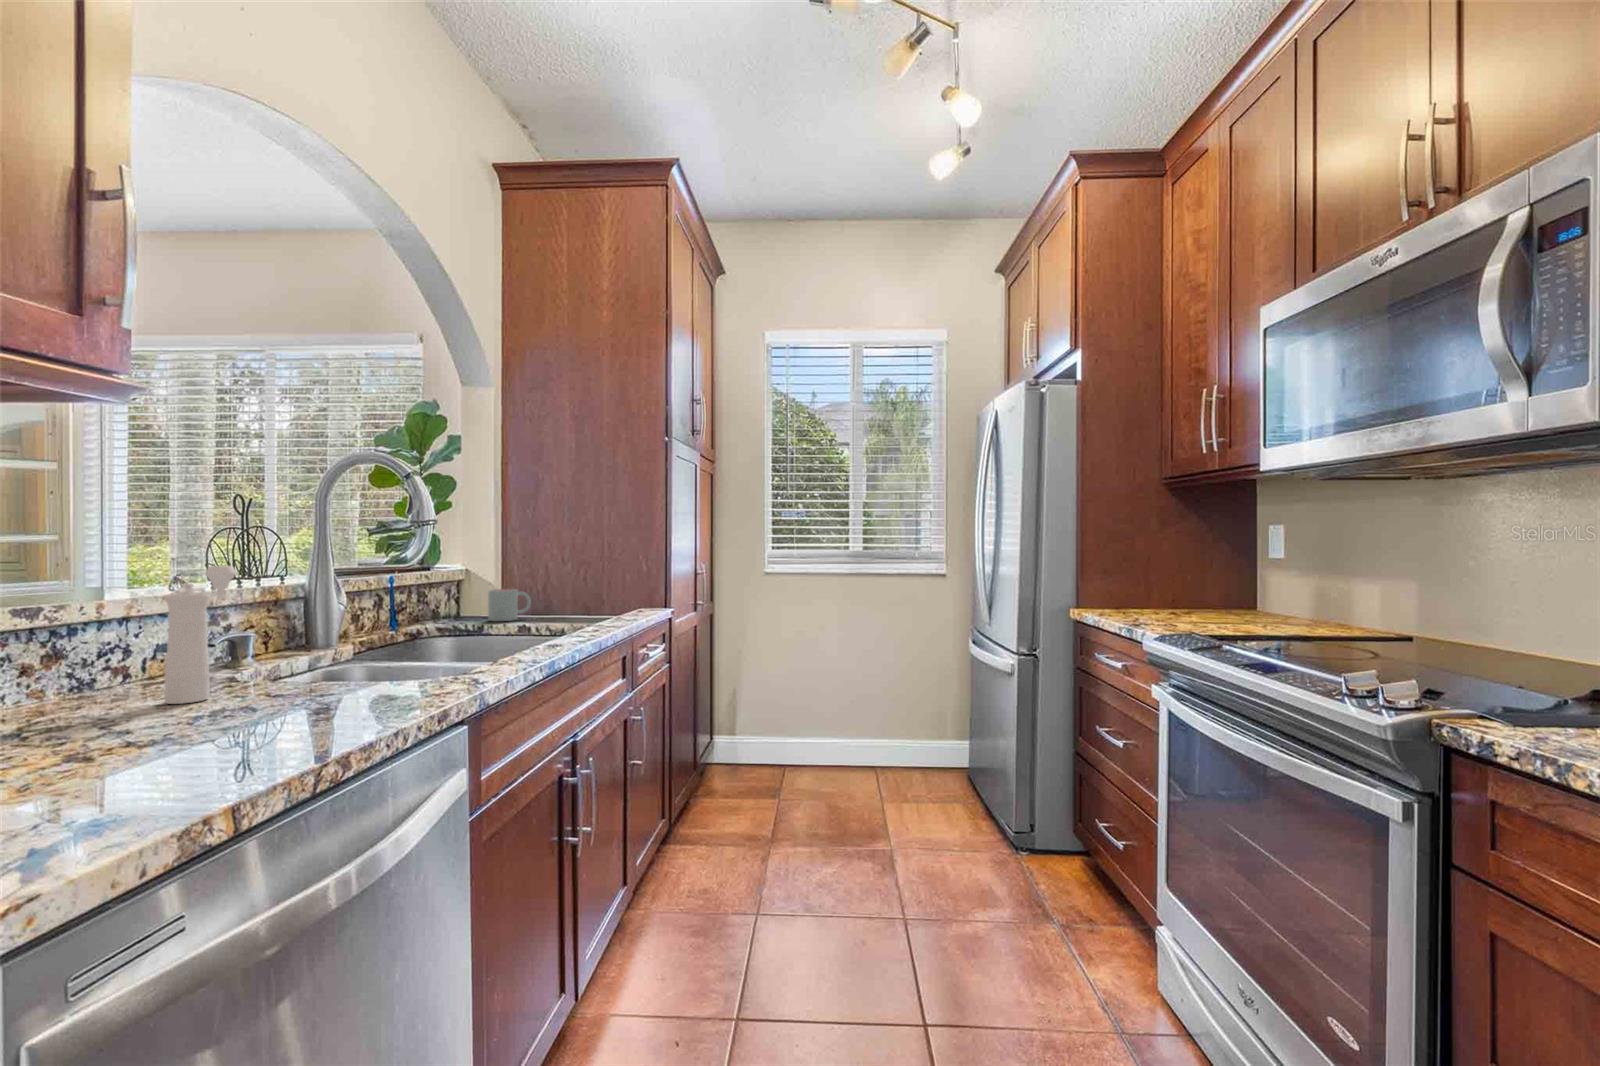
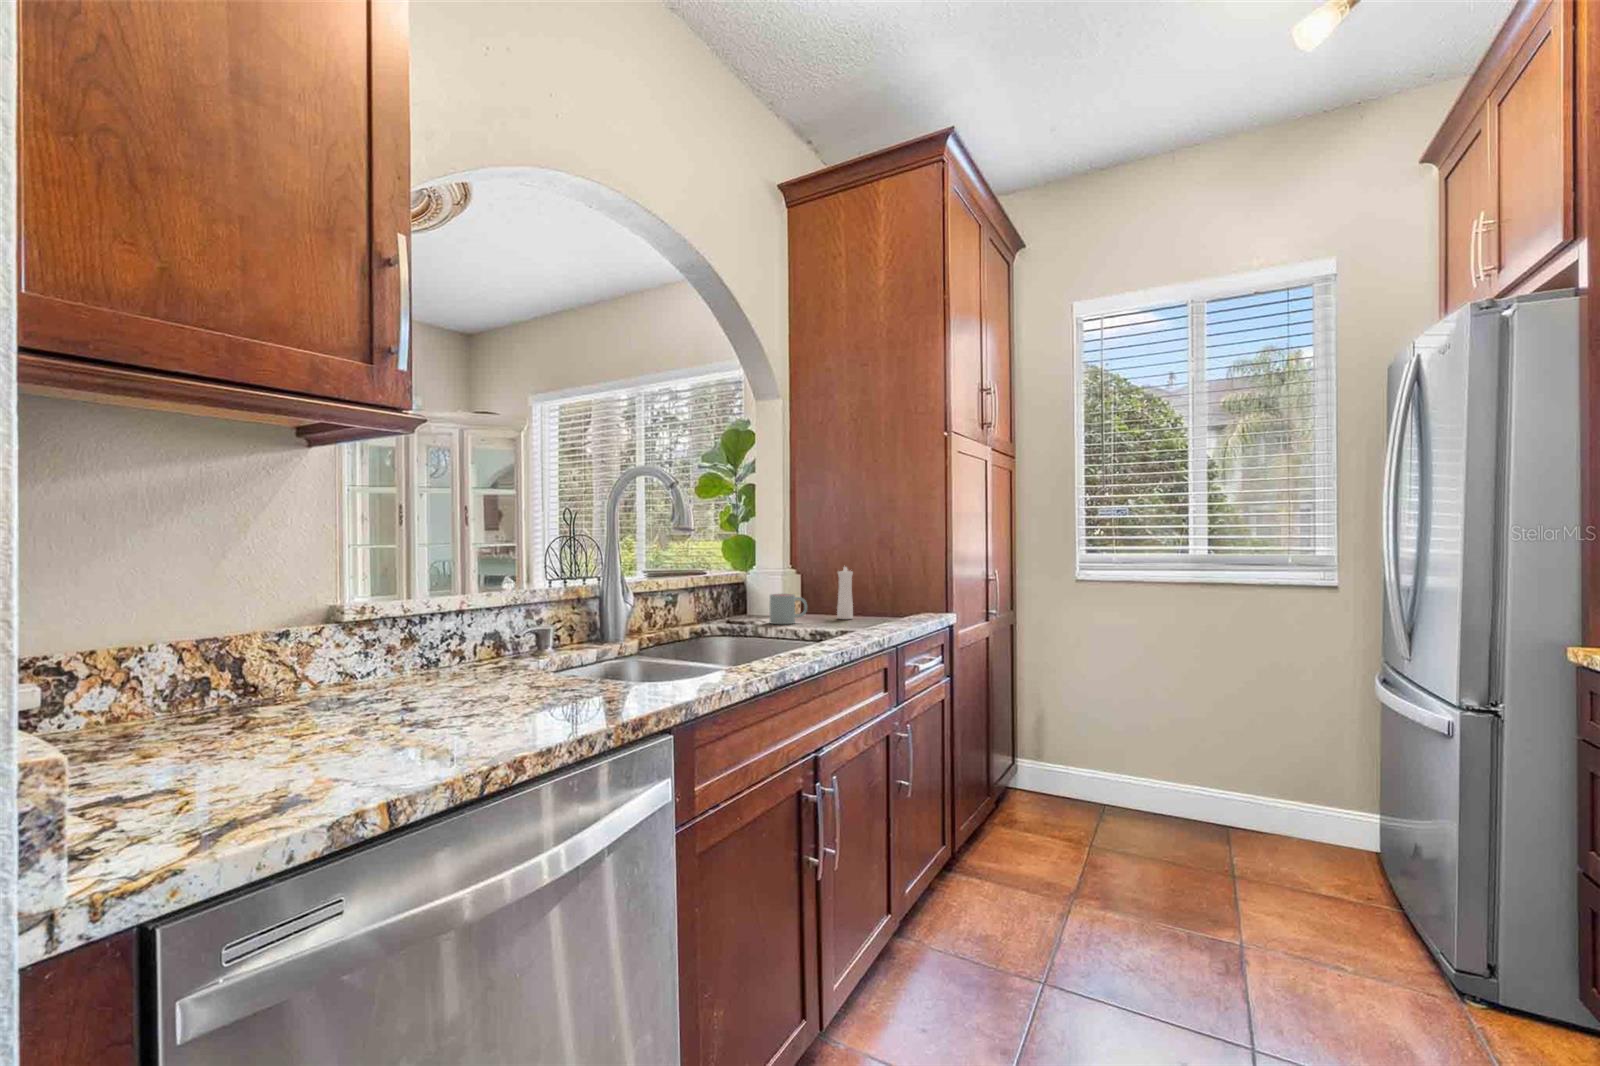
pepper mill: present [164,566,236,704] -> present [837,567,853,619]

